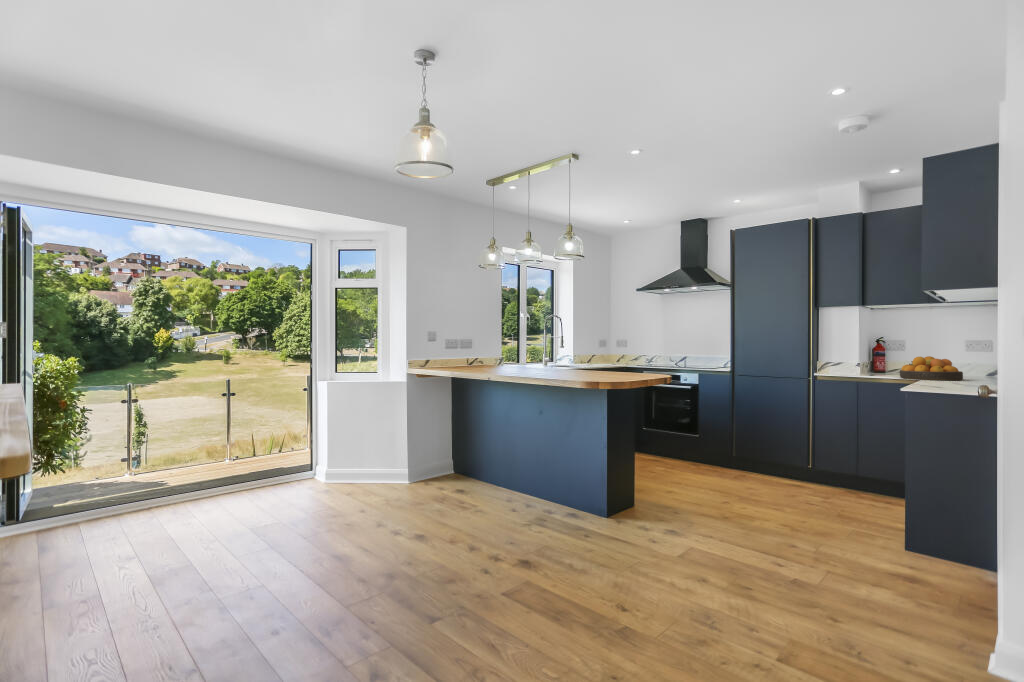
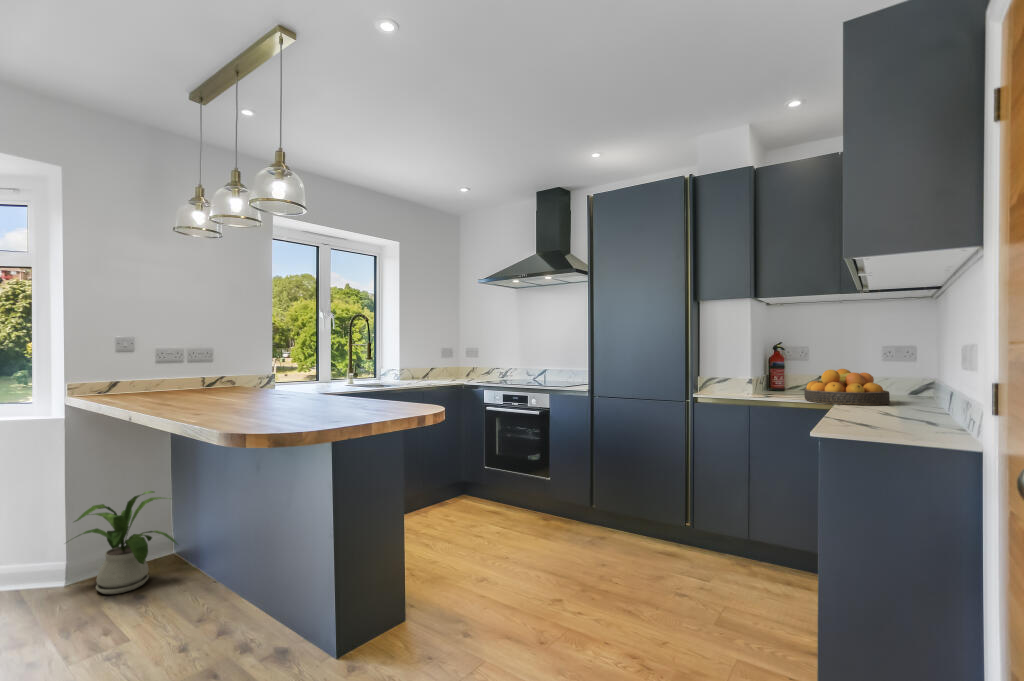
house plant: none [415,426,478,486] -> present [74,491,178,594]

